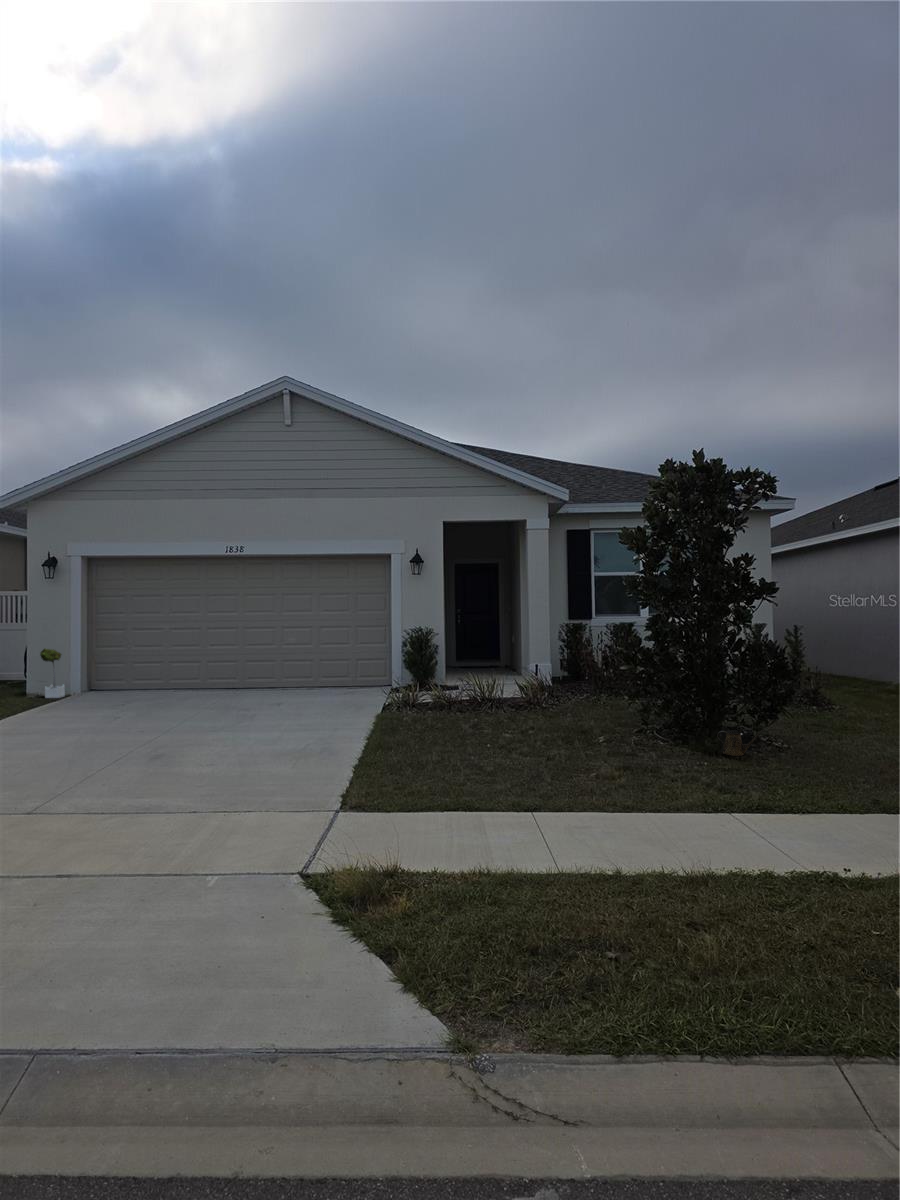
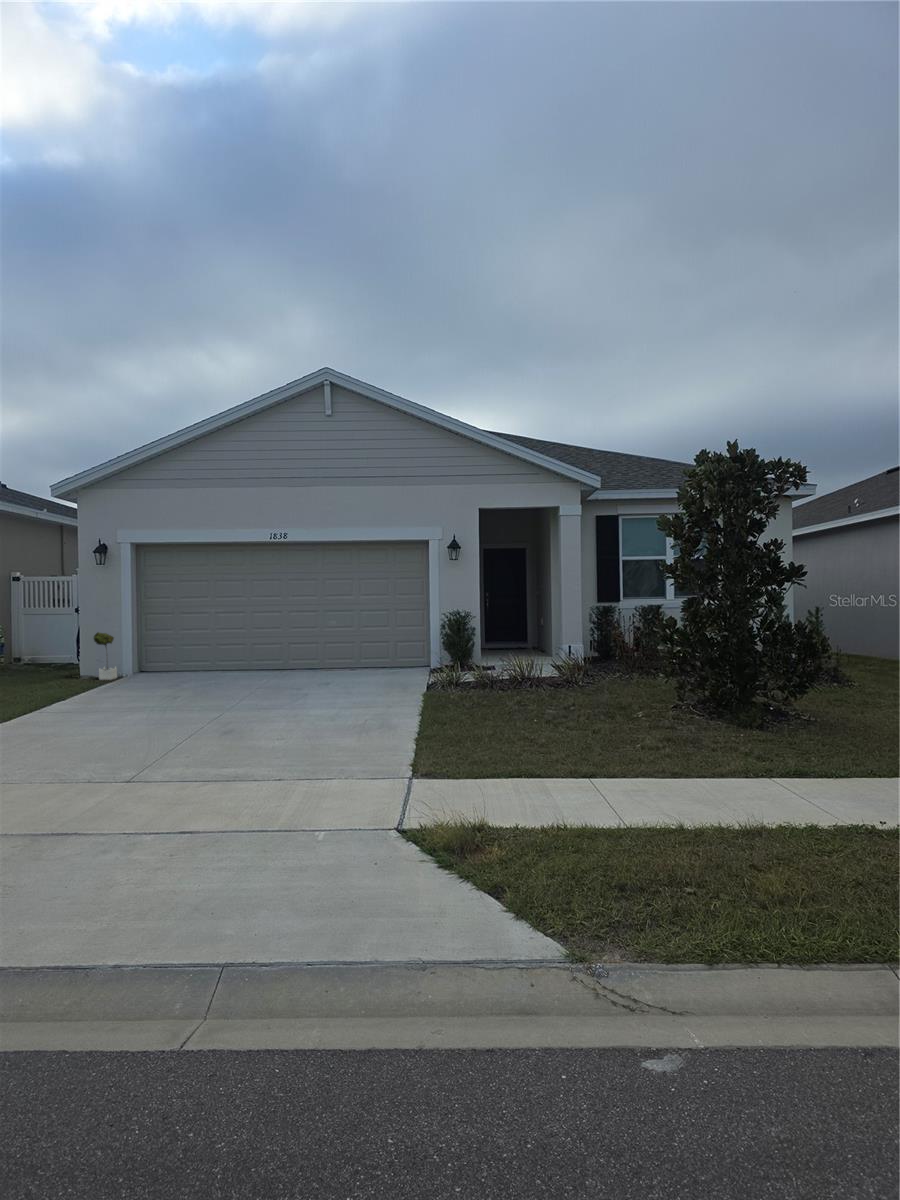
watering can: present [717,730,764,756] -> none [752,705,797,729]

